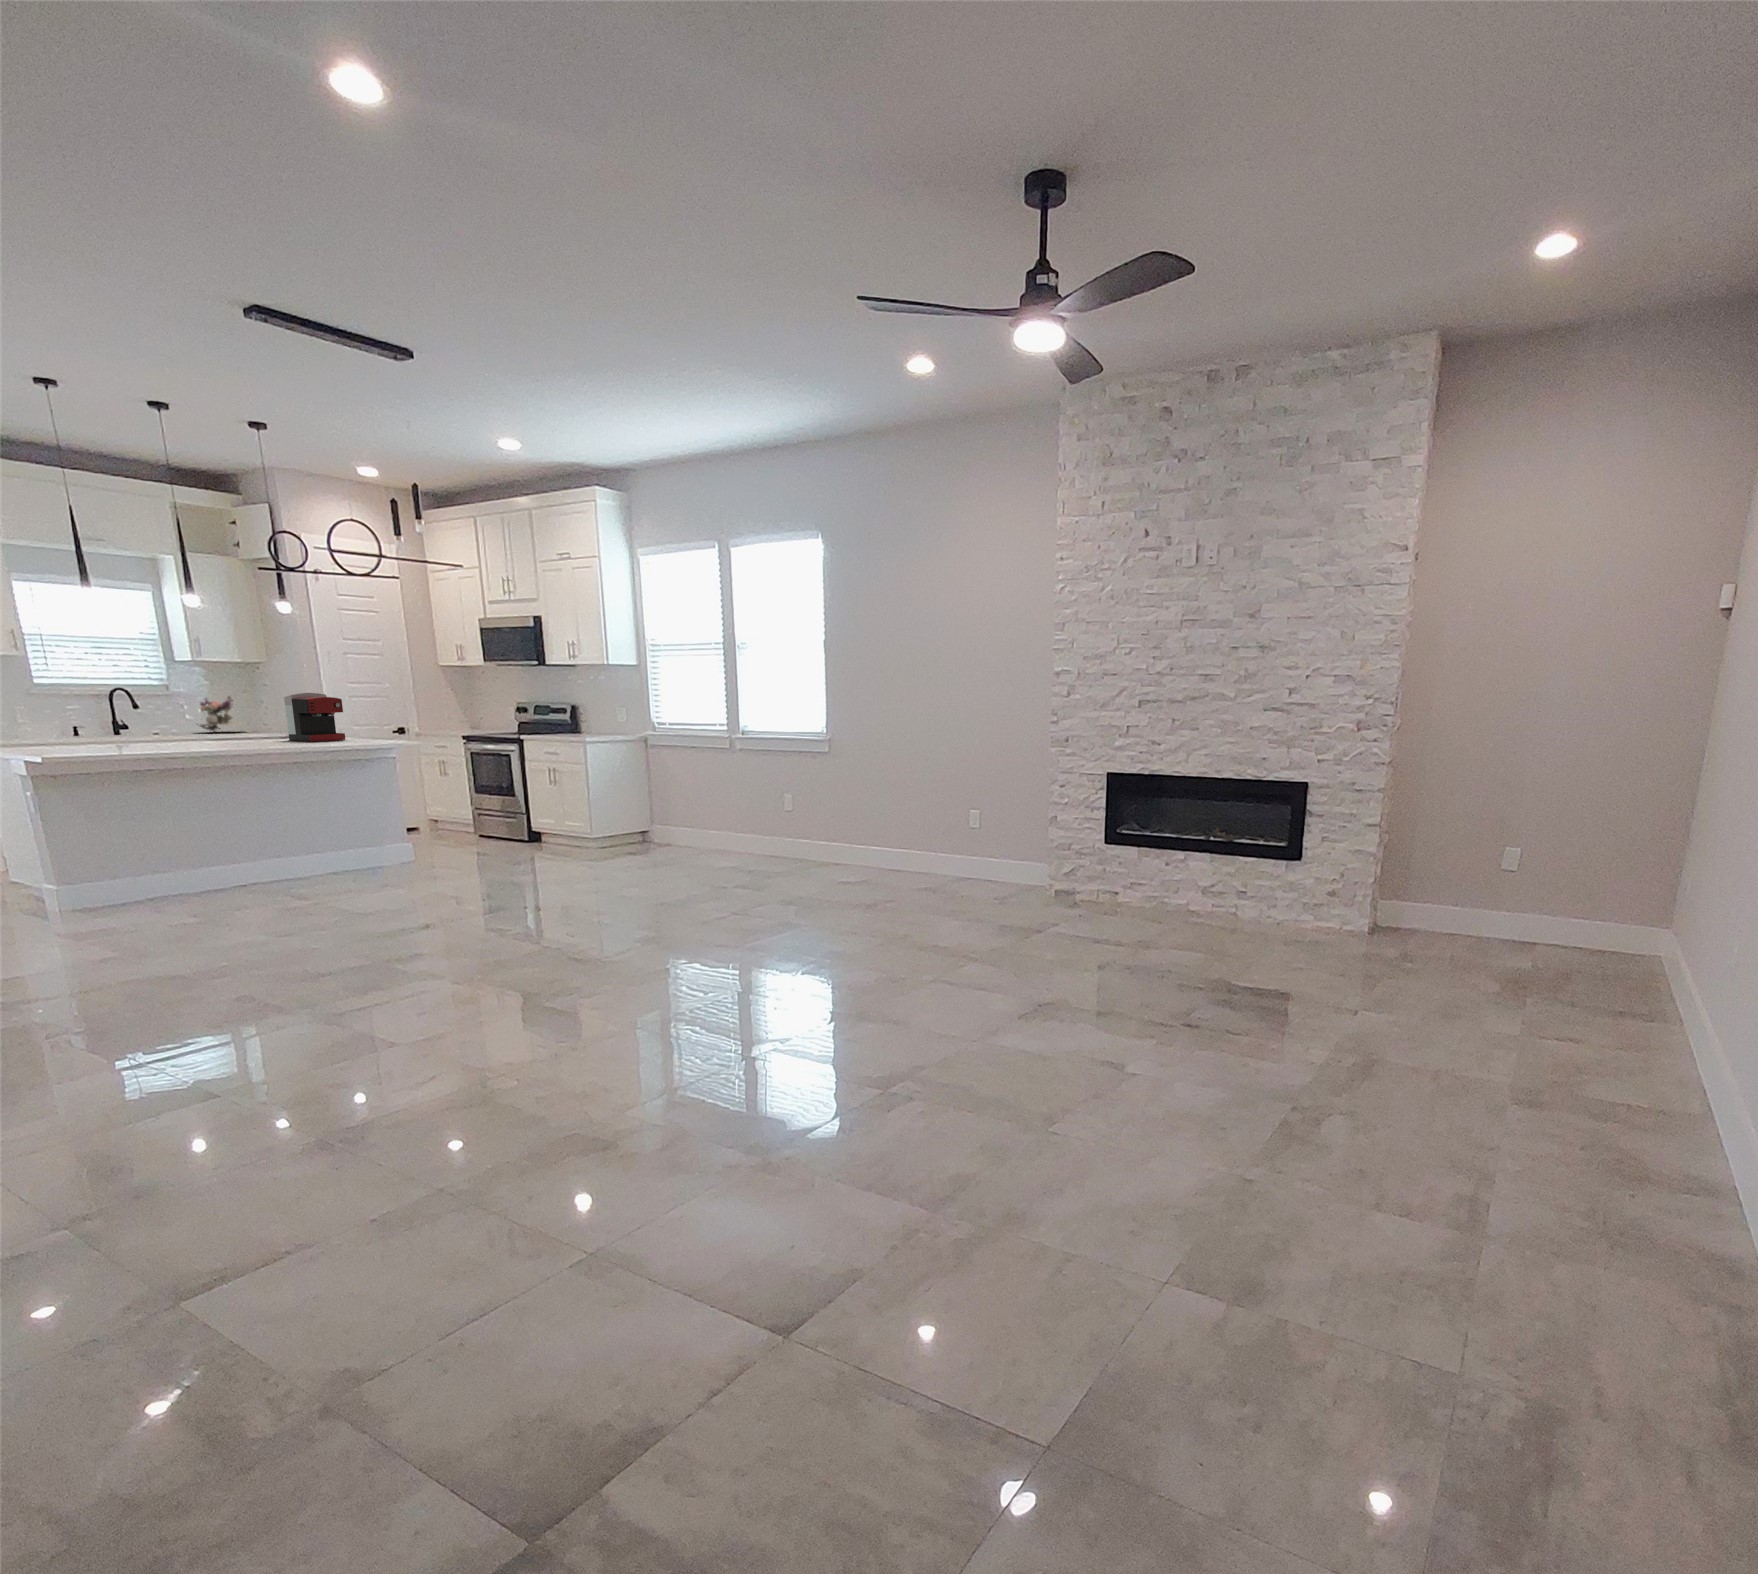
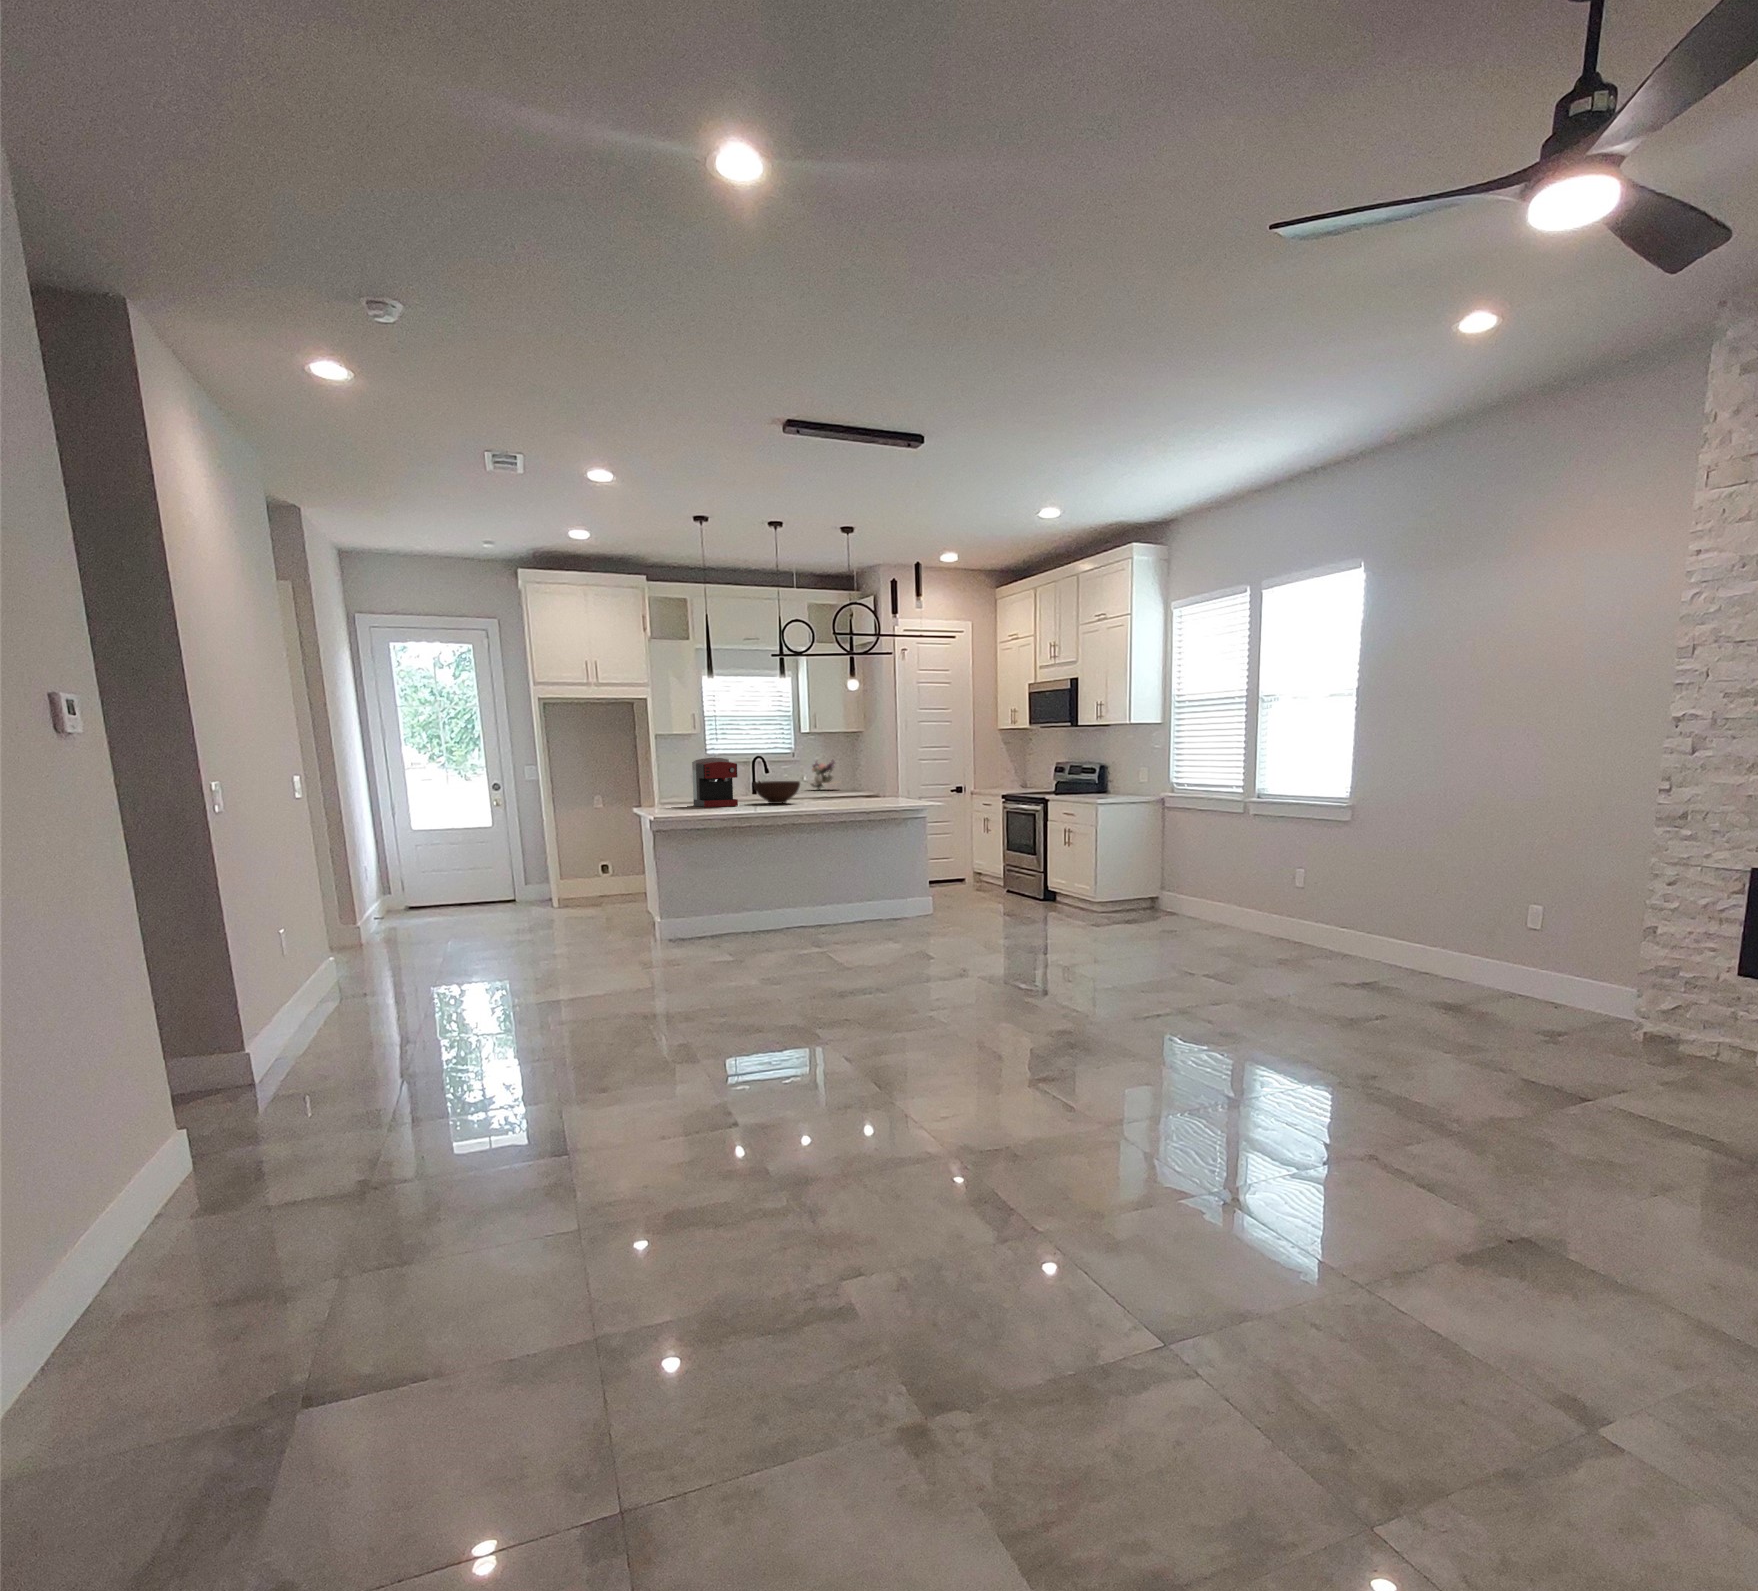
coffee maker: present [284,693,345,741] -> present [692,758,738,807]
fruit bowl: none [131,724,207,753] -> present [754,781,800,804]

